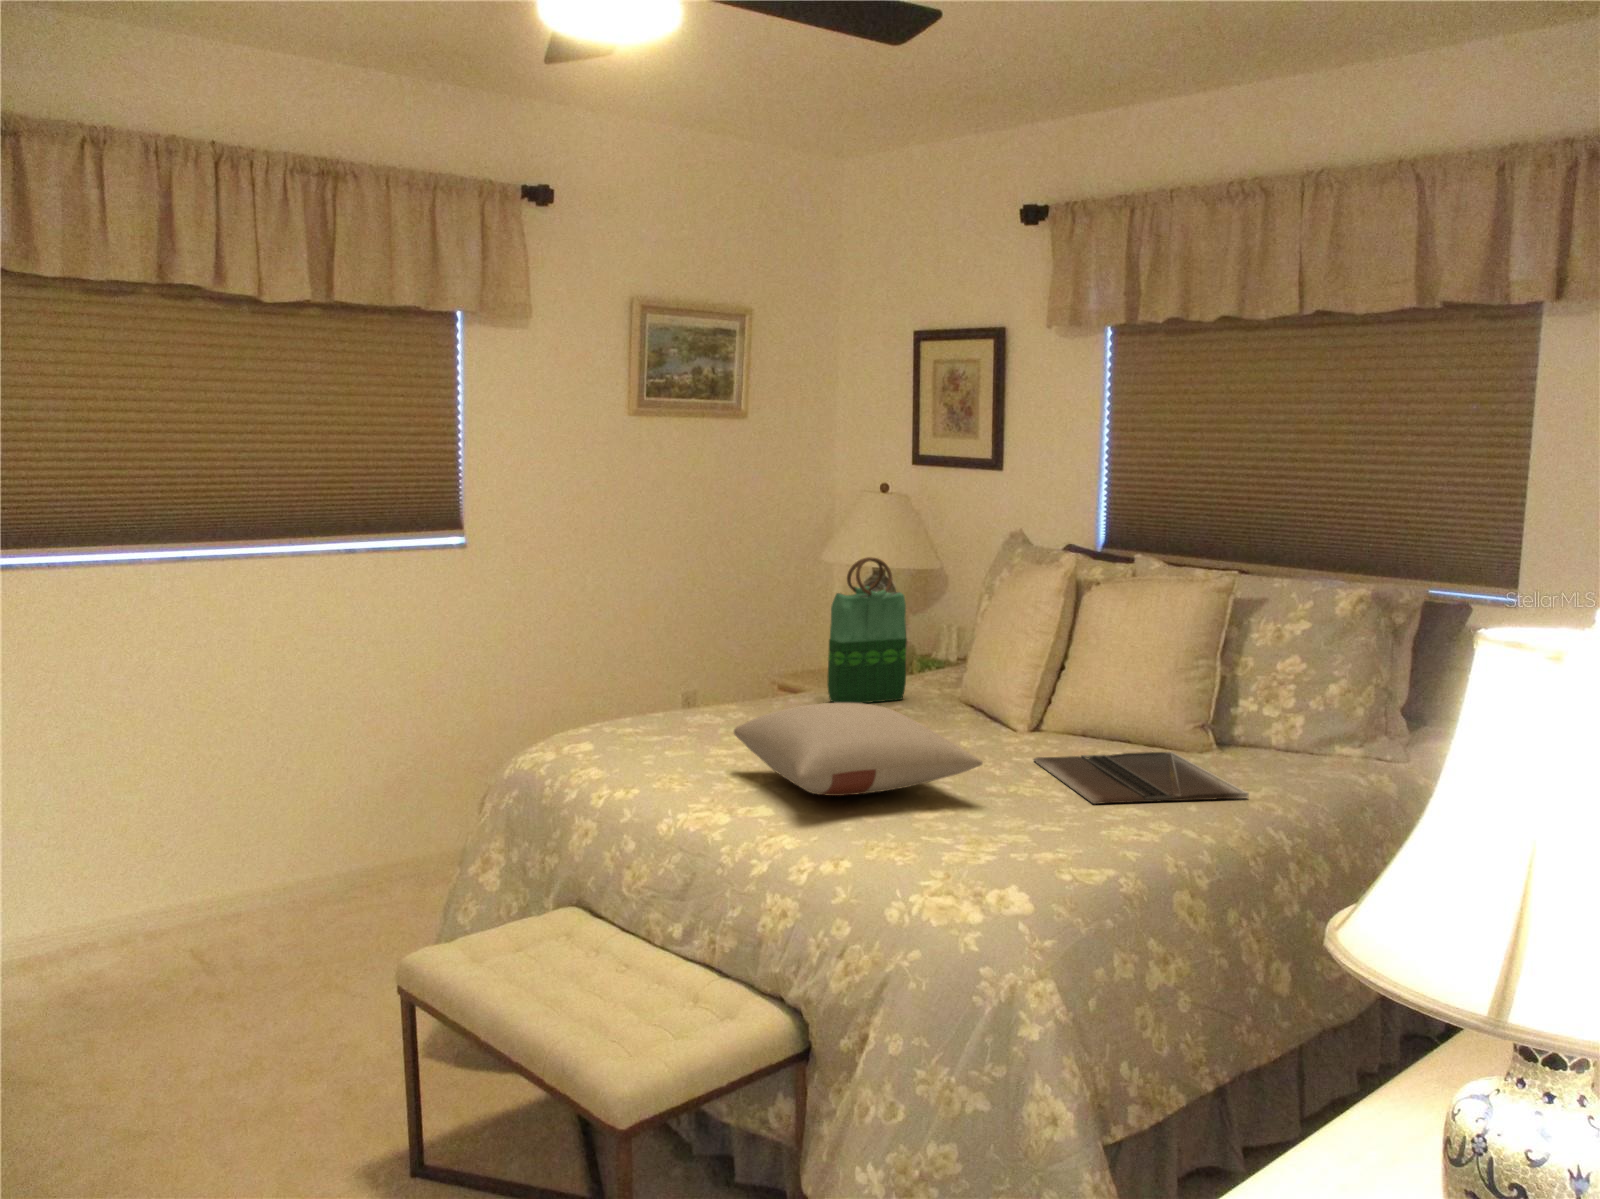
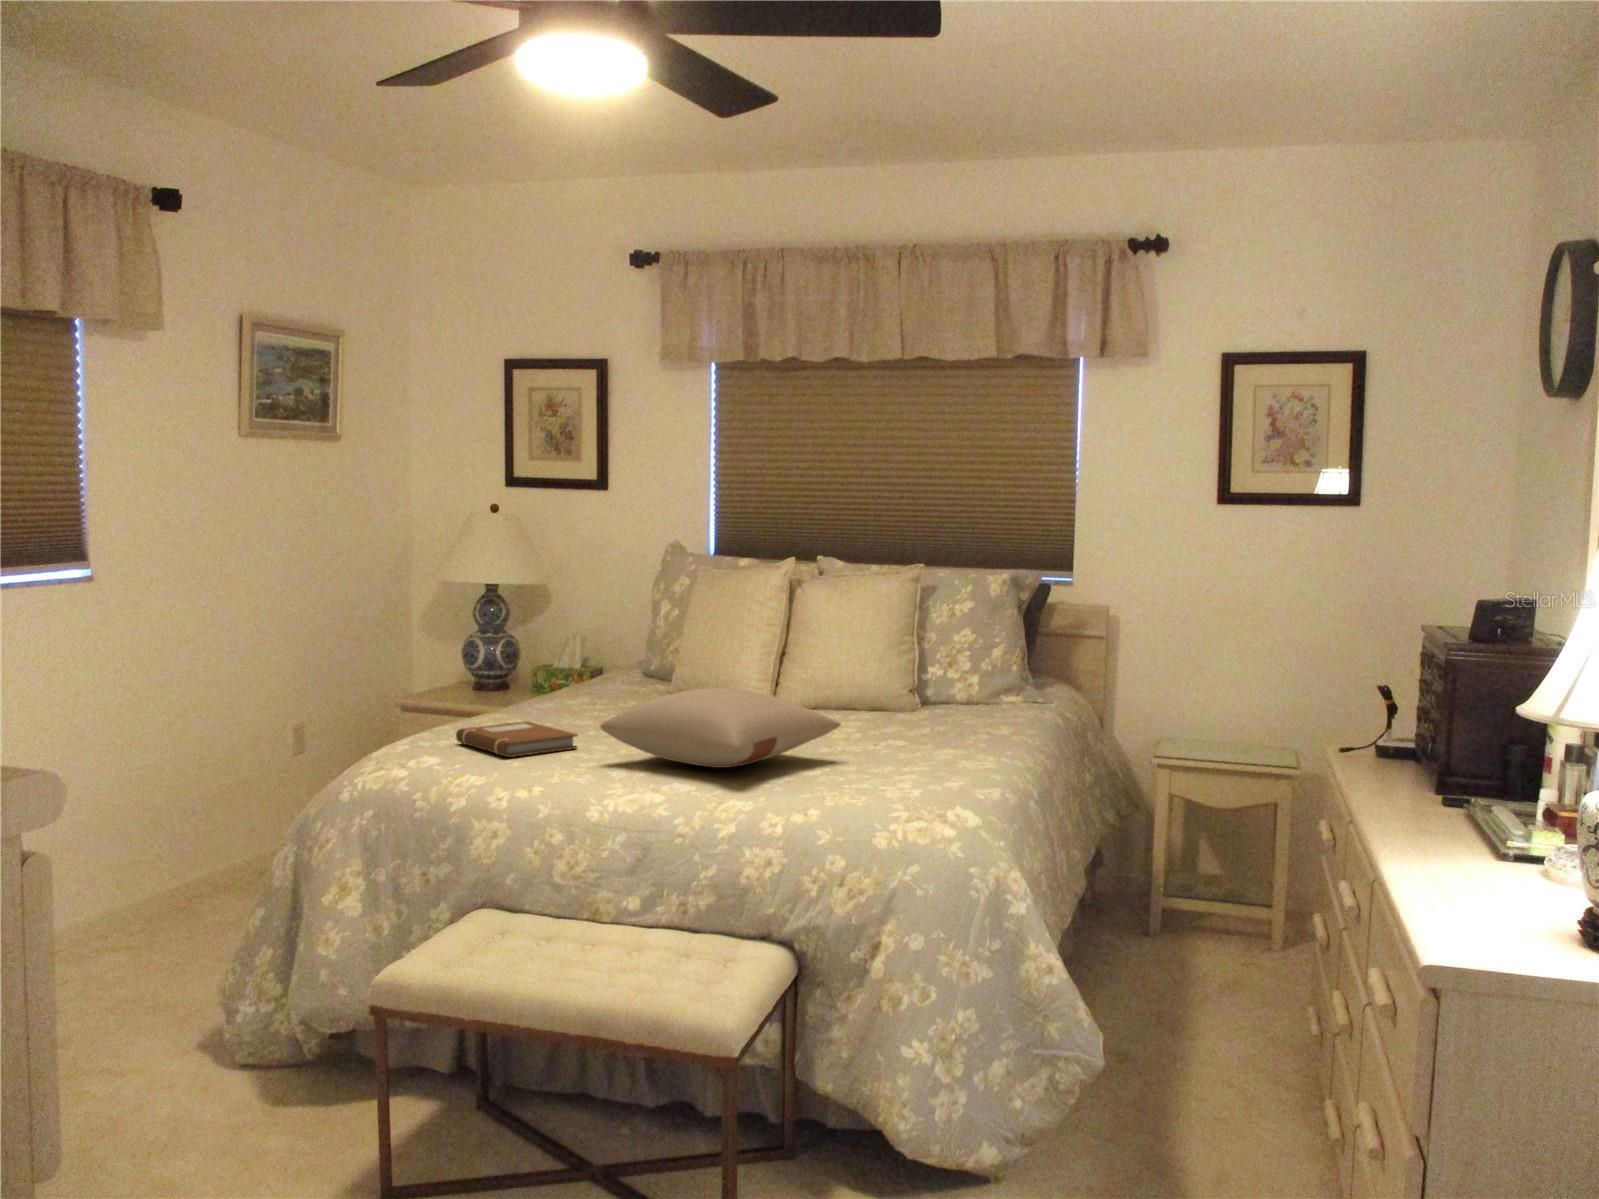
tote bag: present [827,557,907,703] -> none [567,568,630,710]
notebook: none [655,713,748,750] -> present [456,721,577,757]
laptop: present [1034,752,1249,804] -> none [817,712,1001,750]

